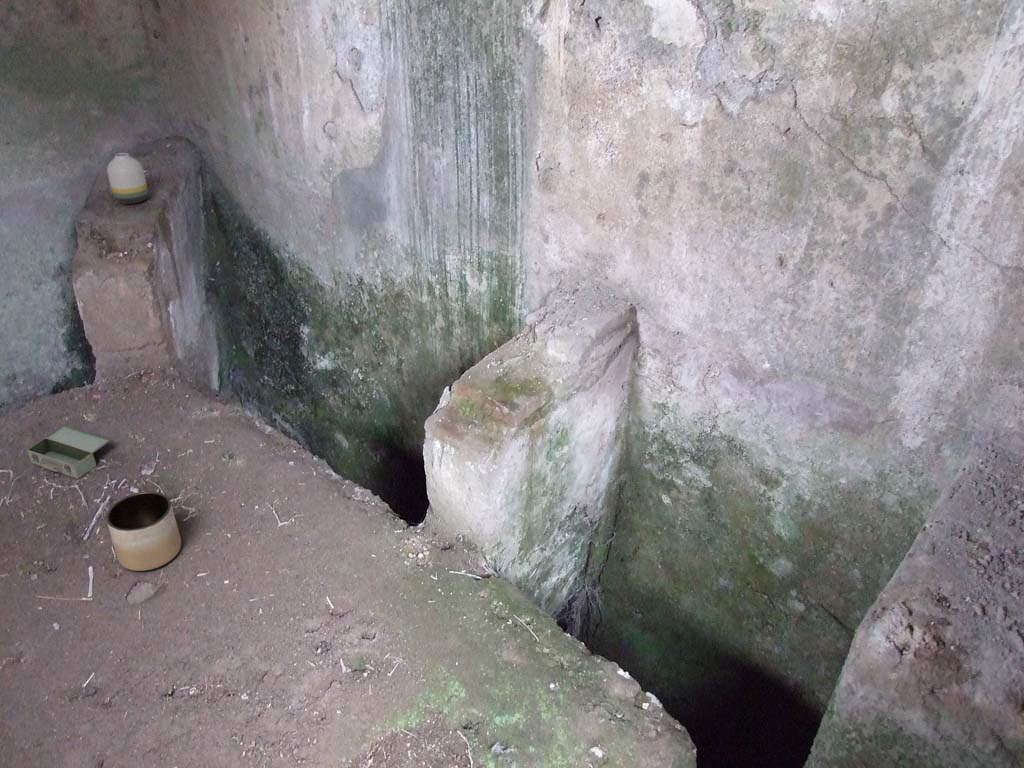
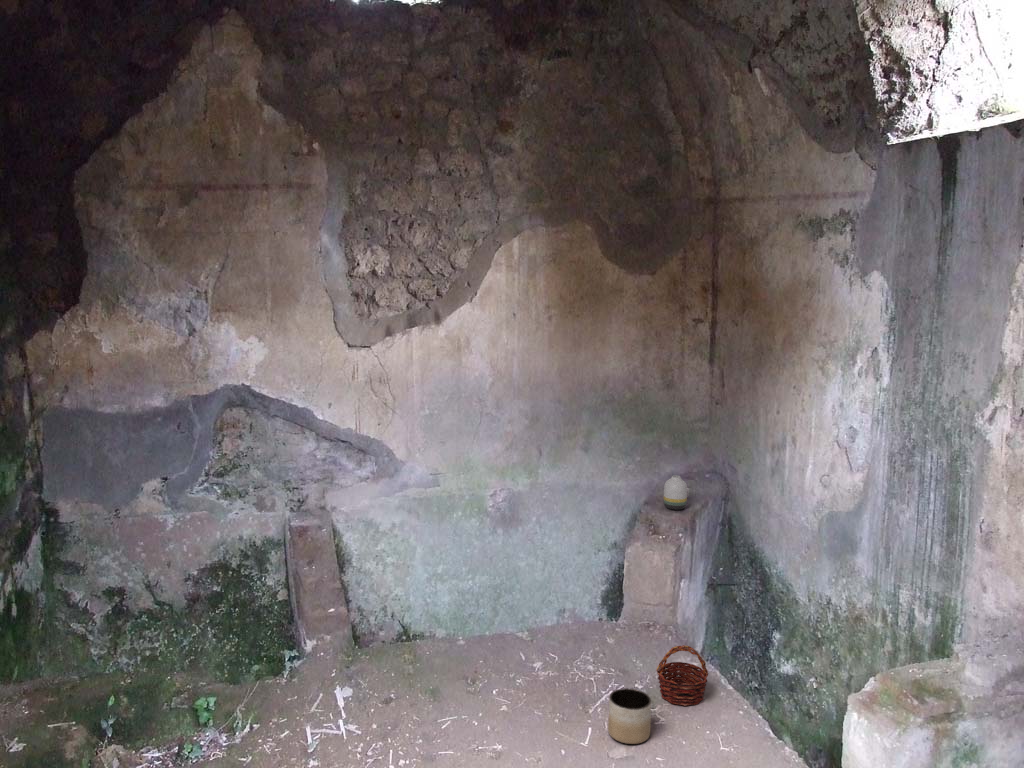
basket: none [166,403,241,482] -> present [656,645,708,706]
toolbox: present [27,426,109,479] -> none [570,641,620,677]

